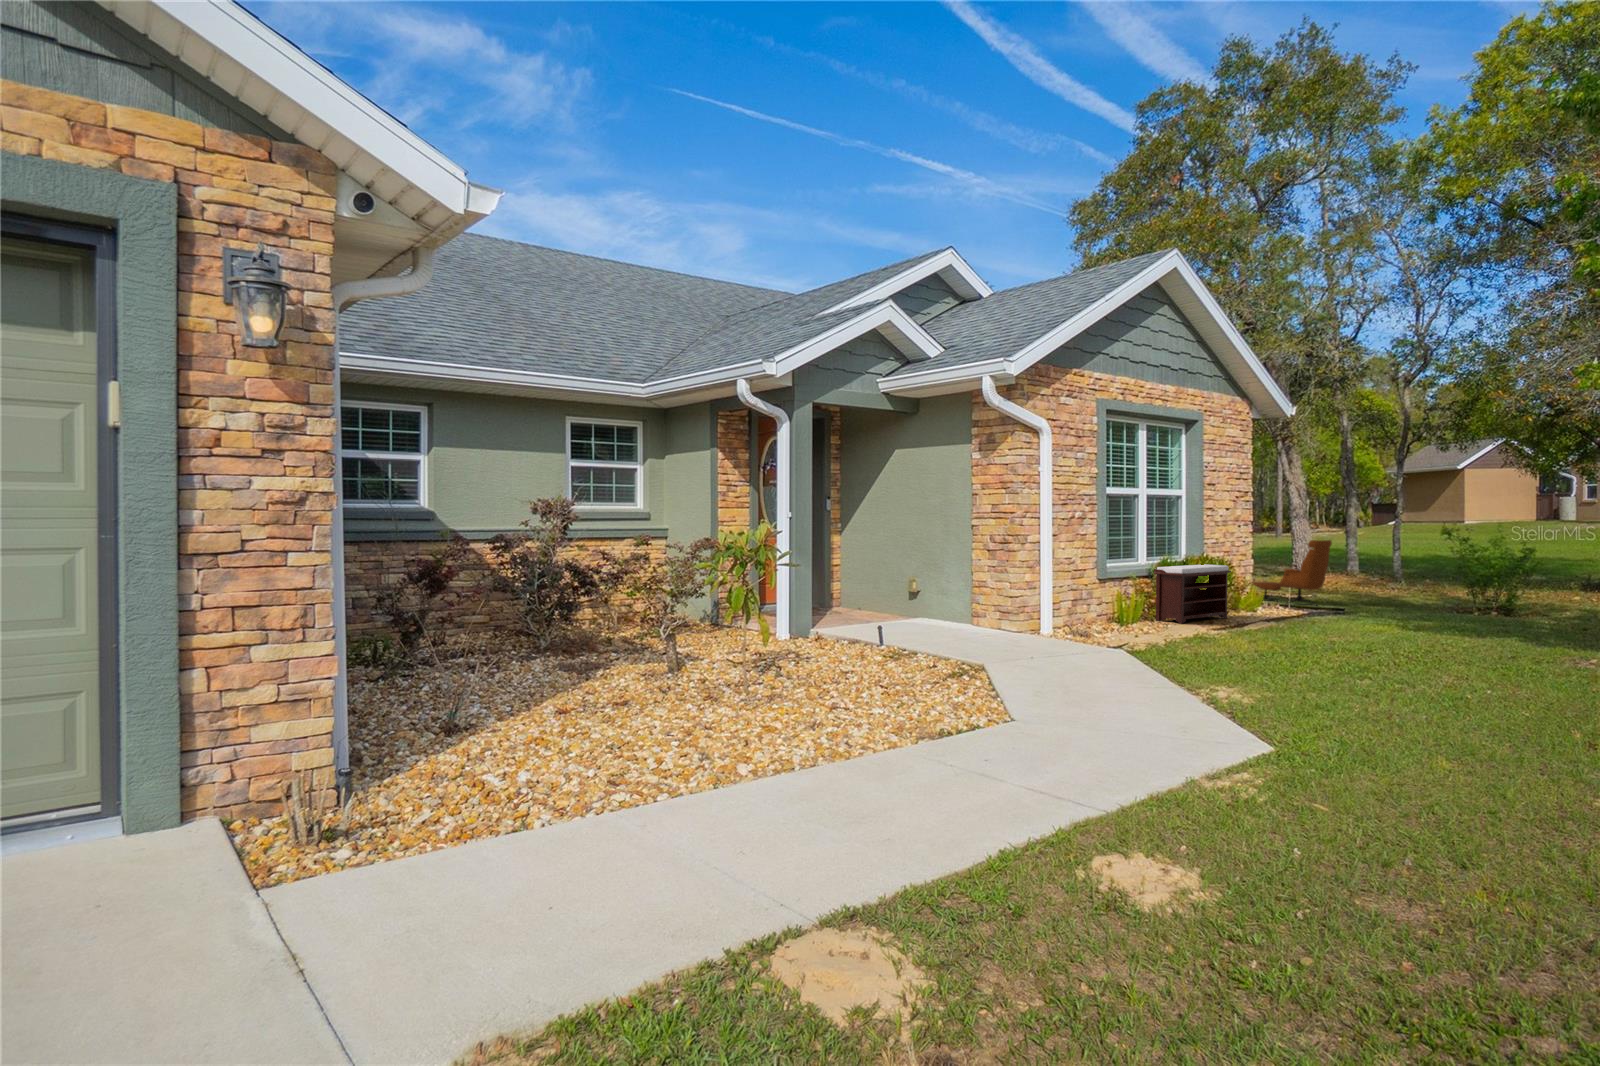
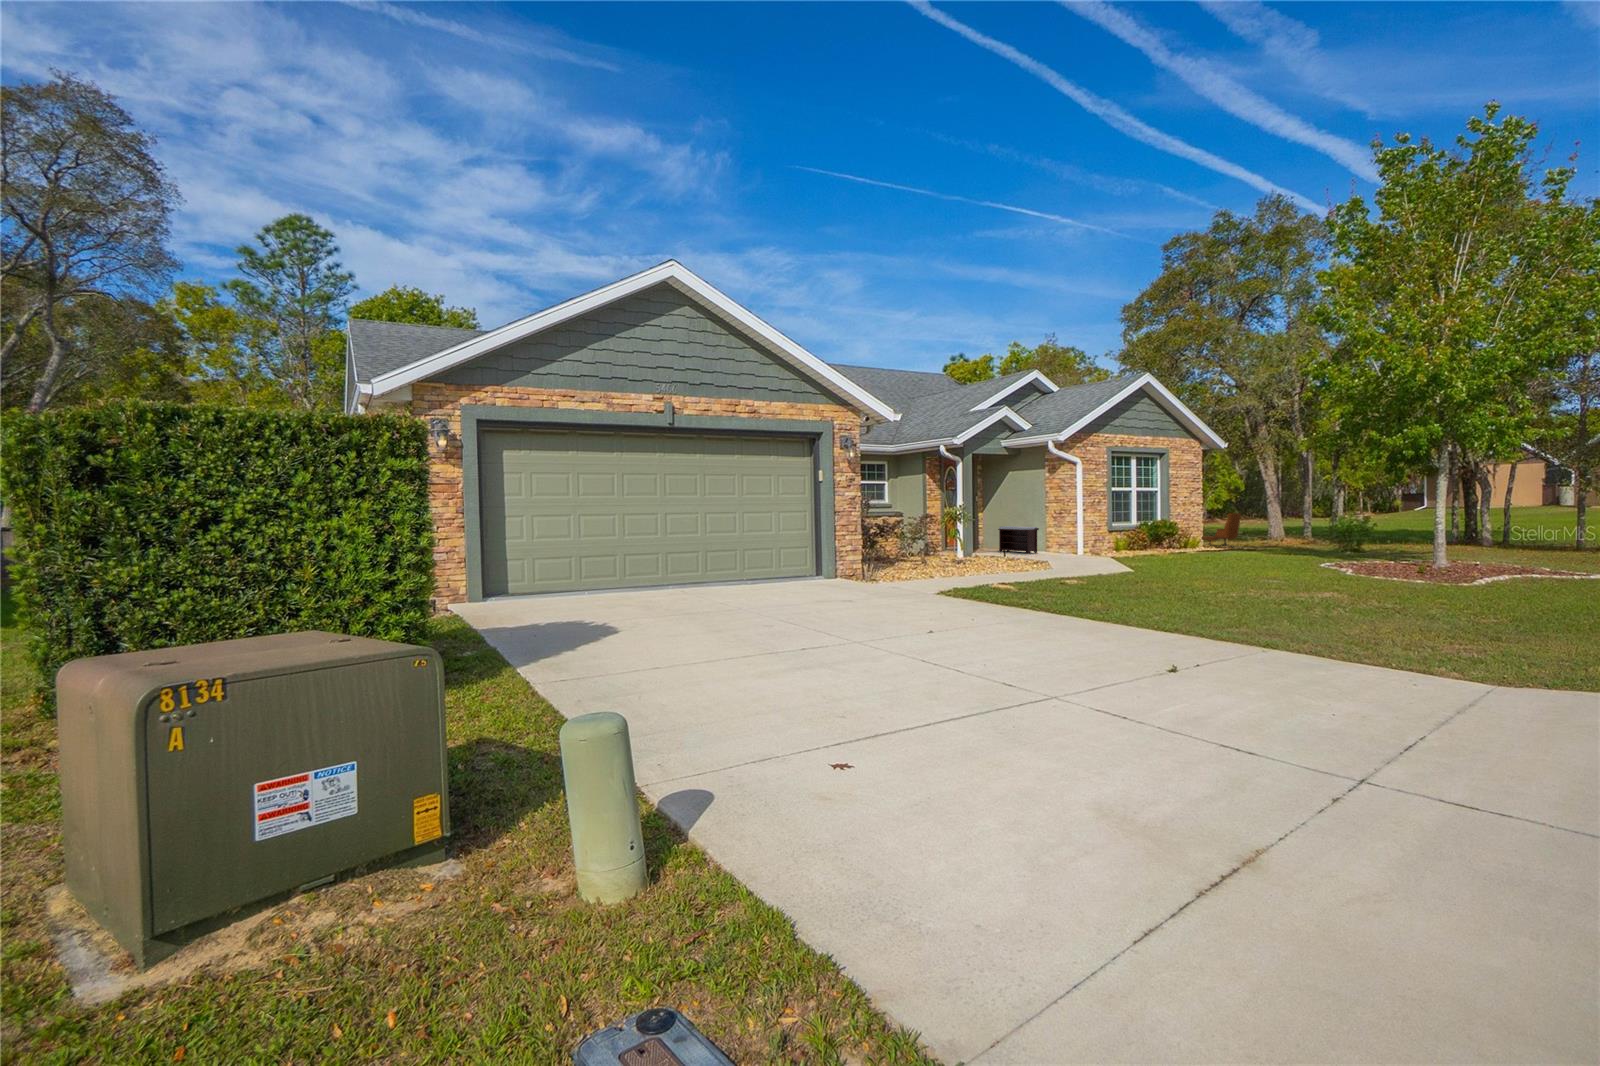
bench: present [1154,564,1231,624] -> present [998,526,1039,553]

